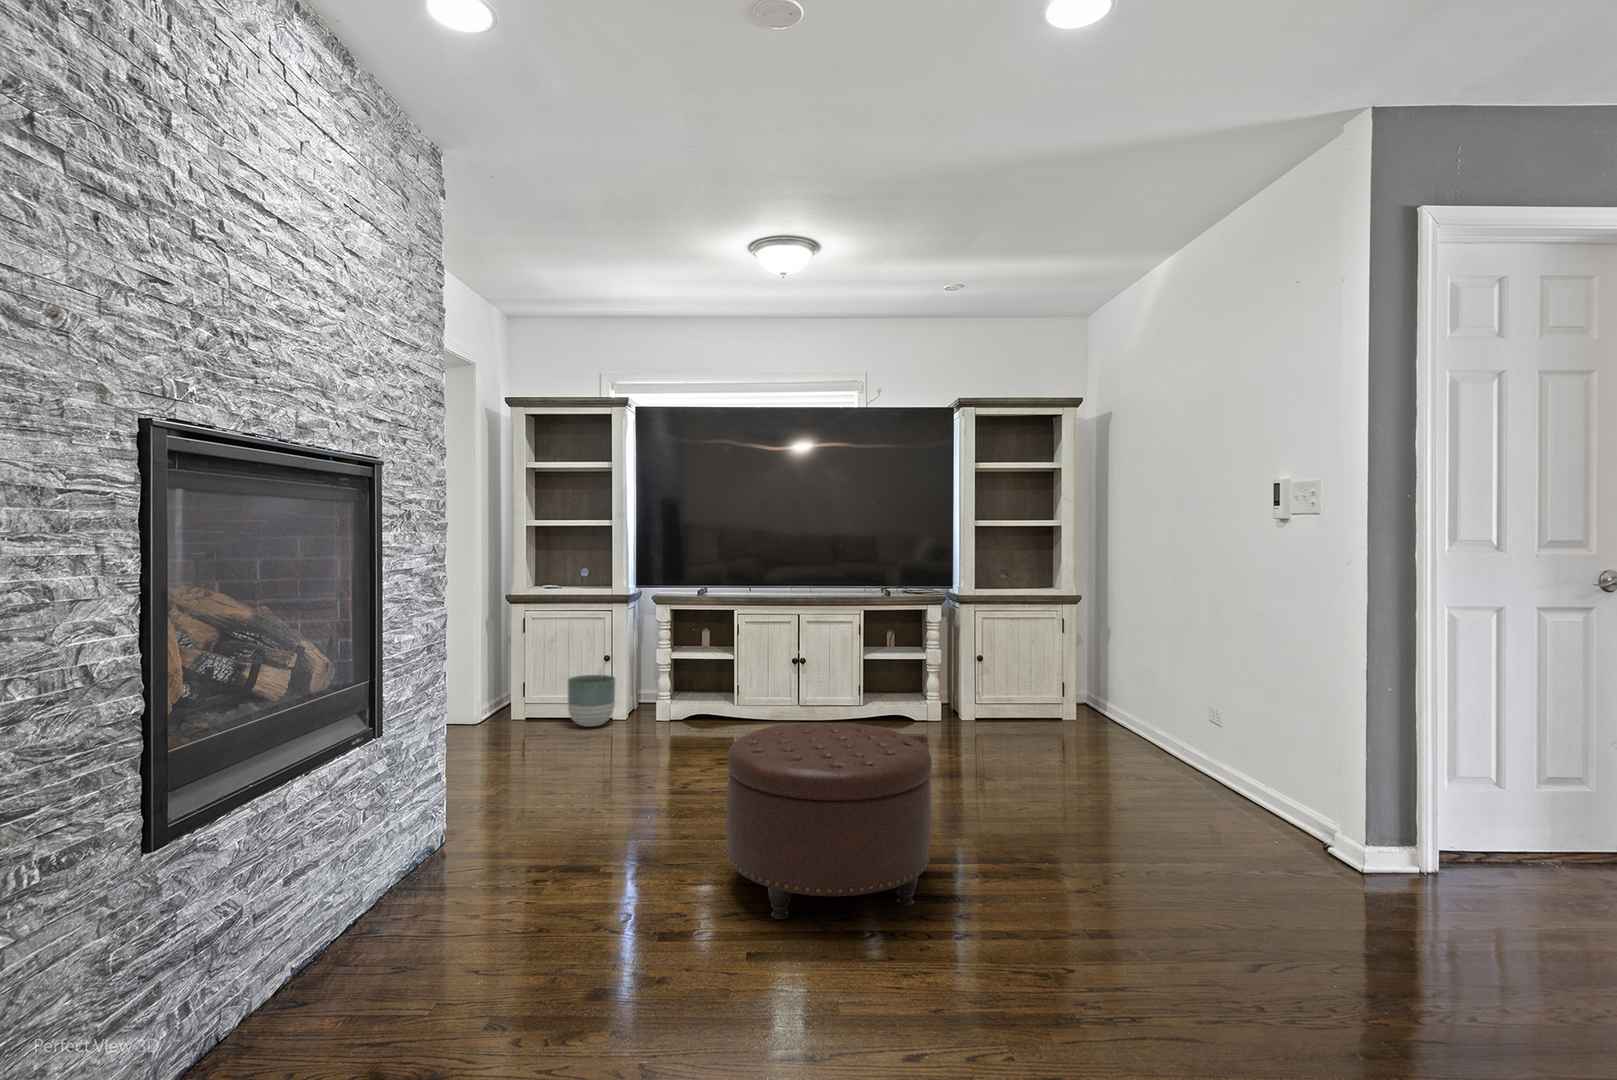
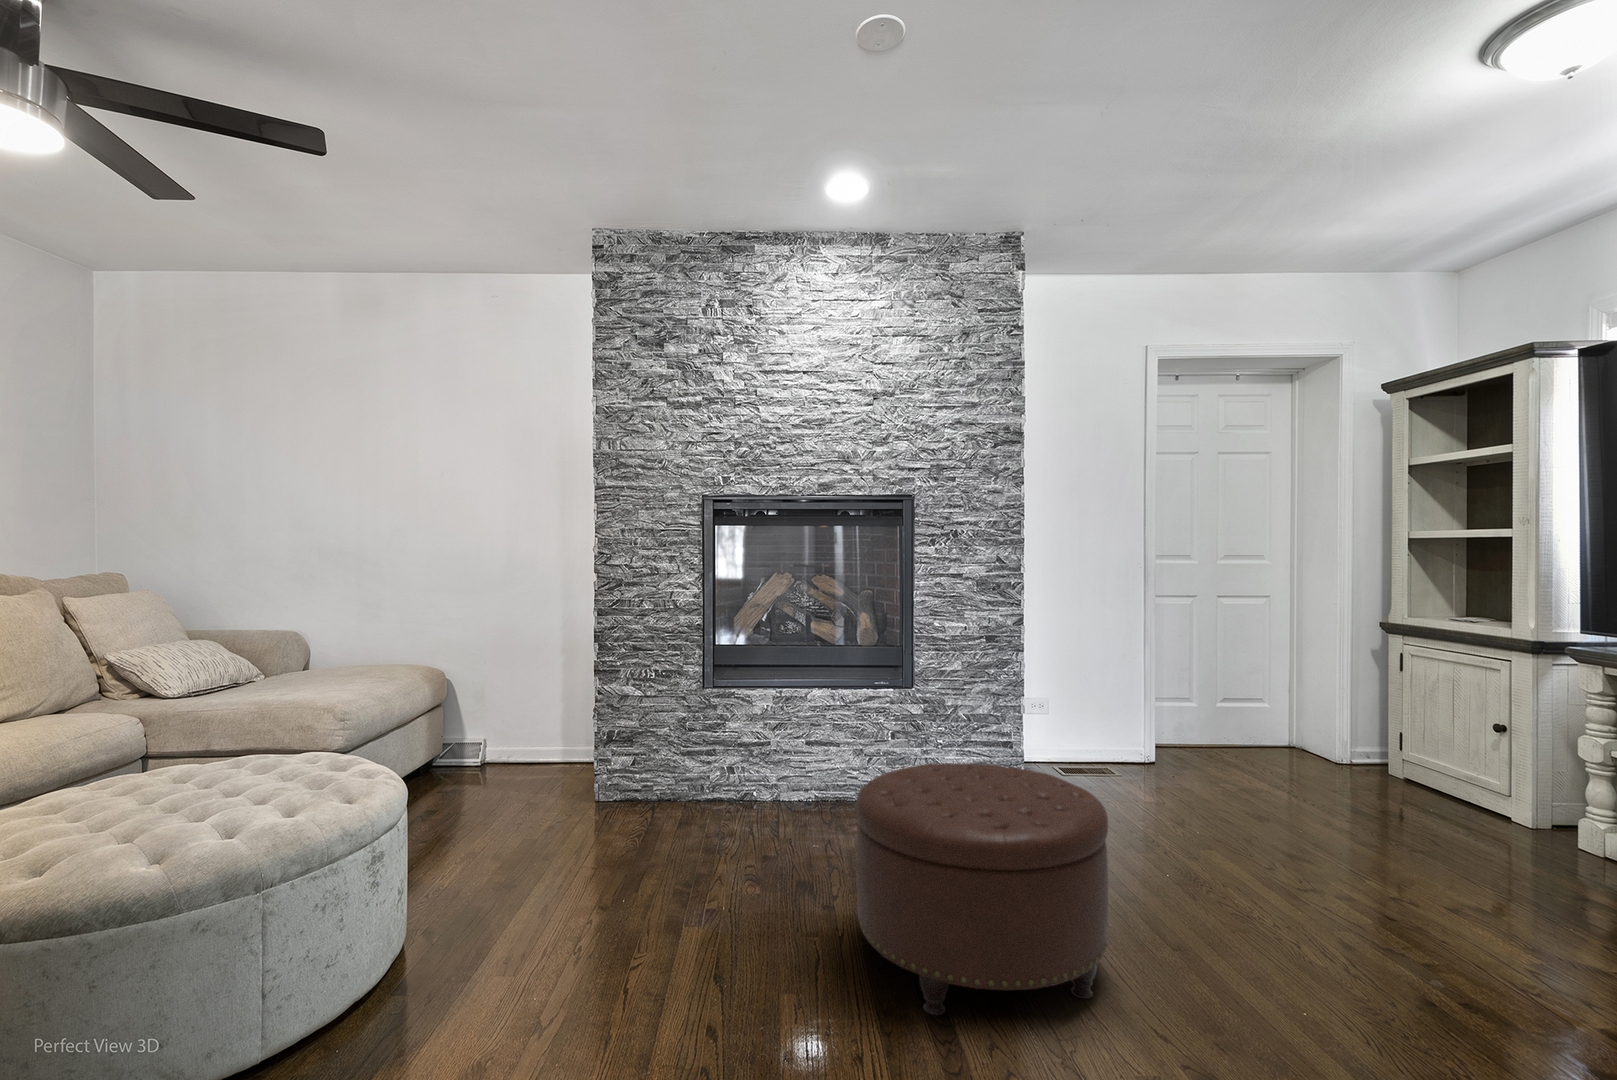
planter: present [568,675,615,727] -> none [1403,740,1485,817]

